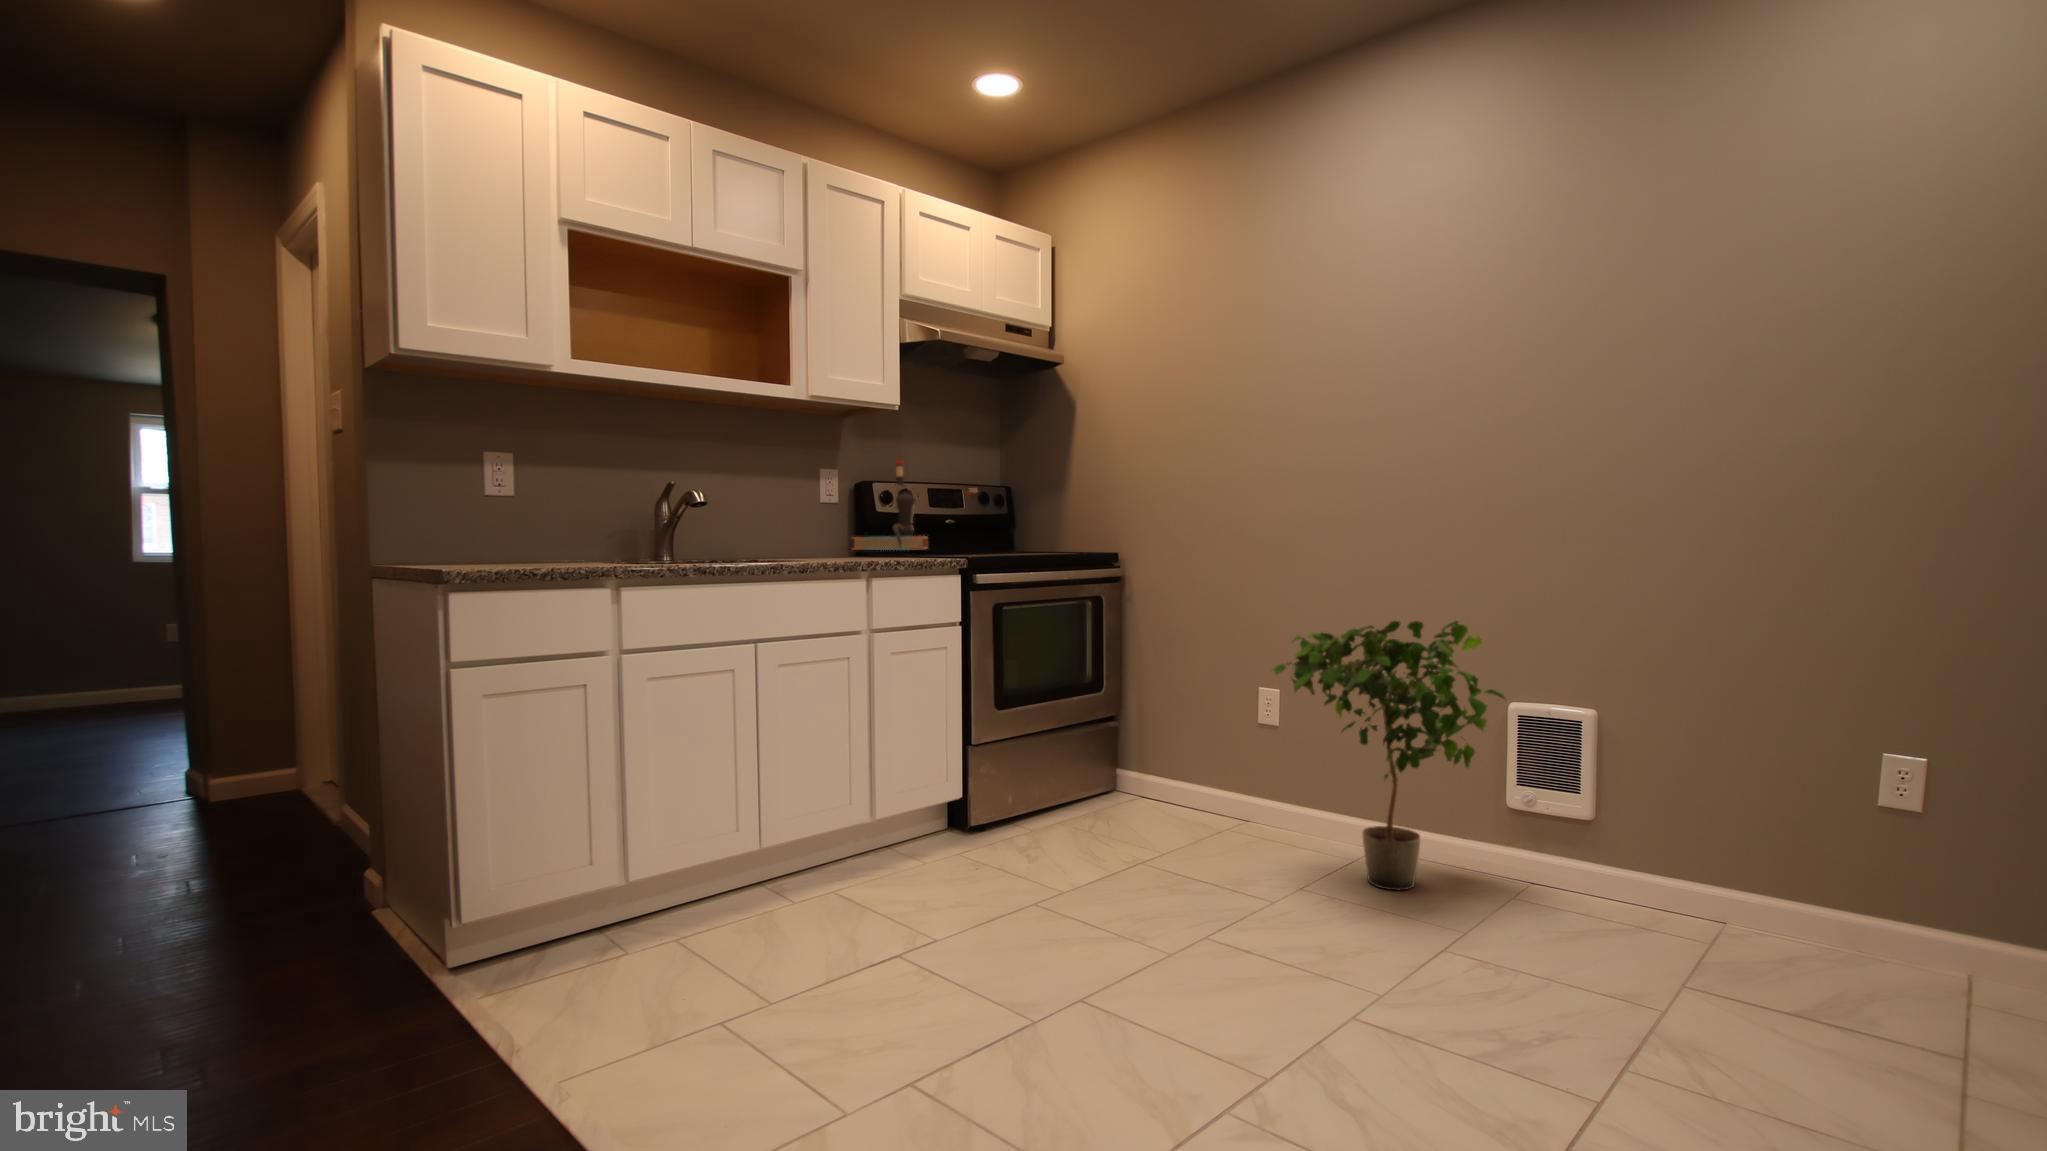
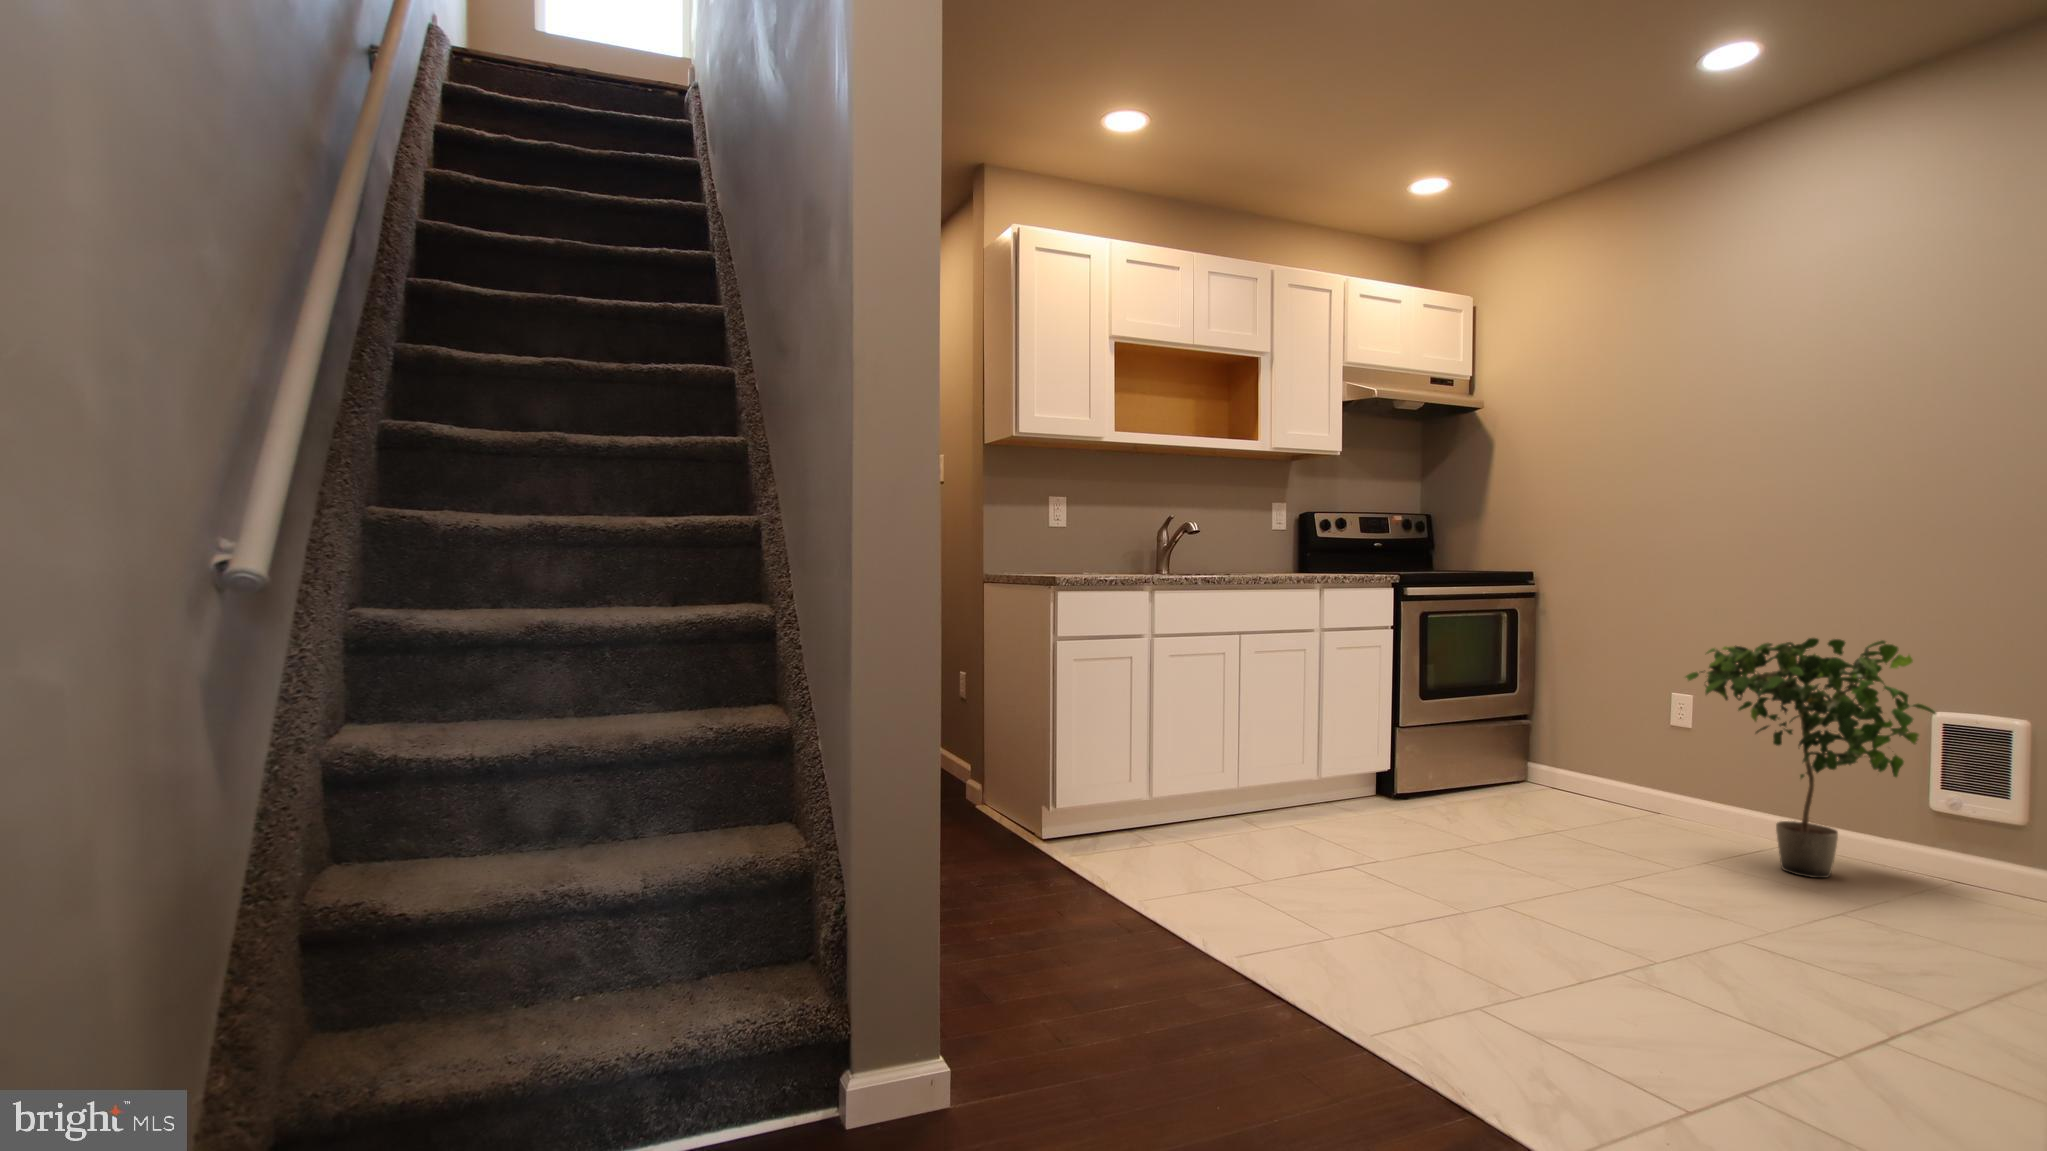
bottle: present [853,460,928,550] -> none [1295,495,1358,567]

